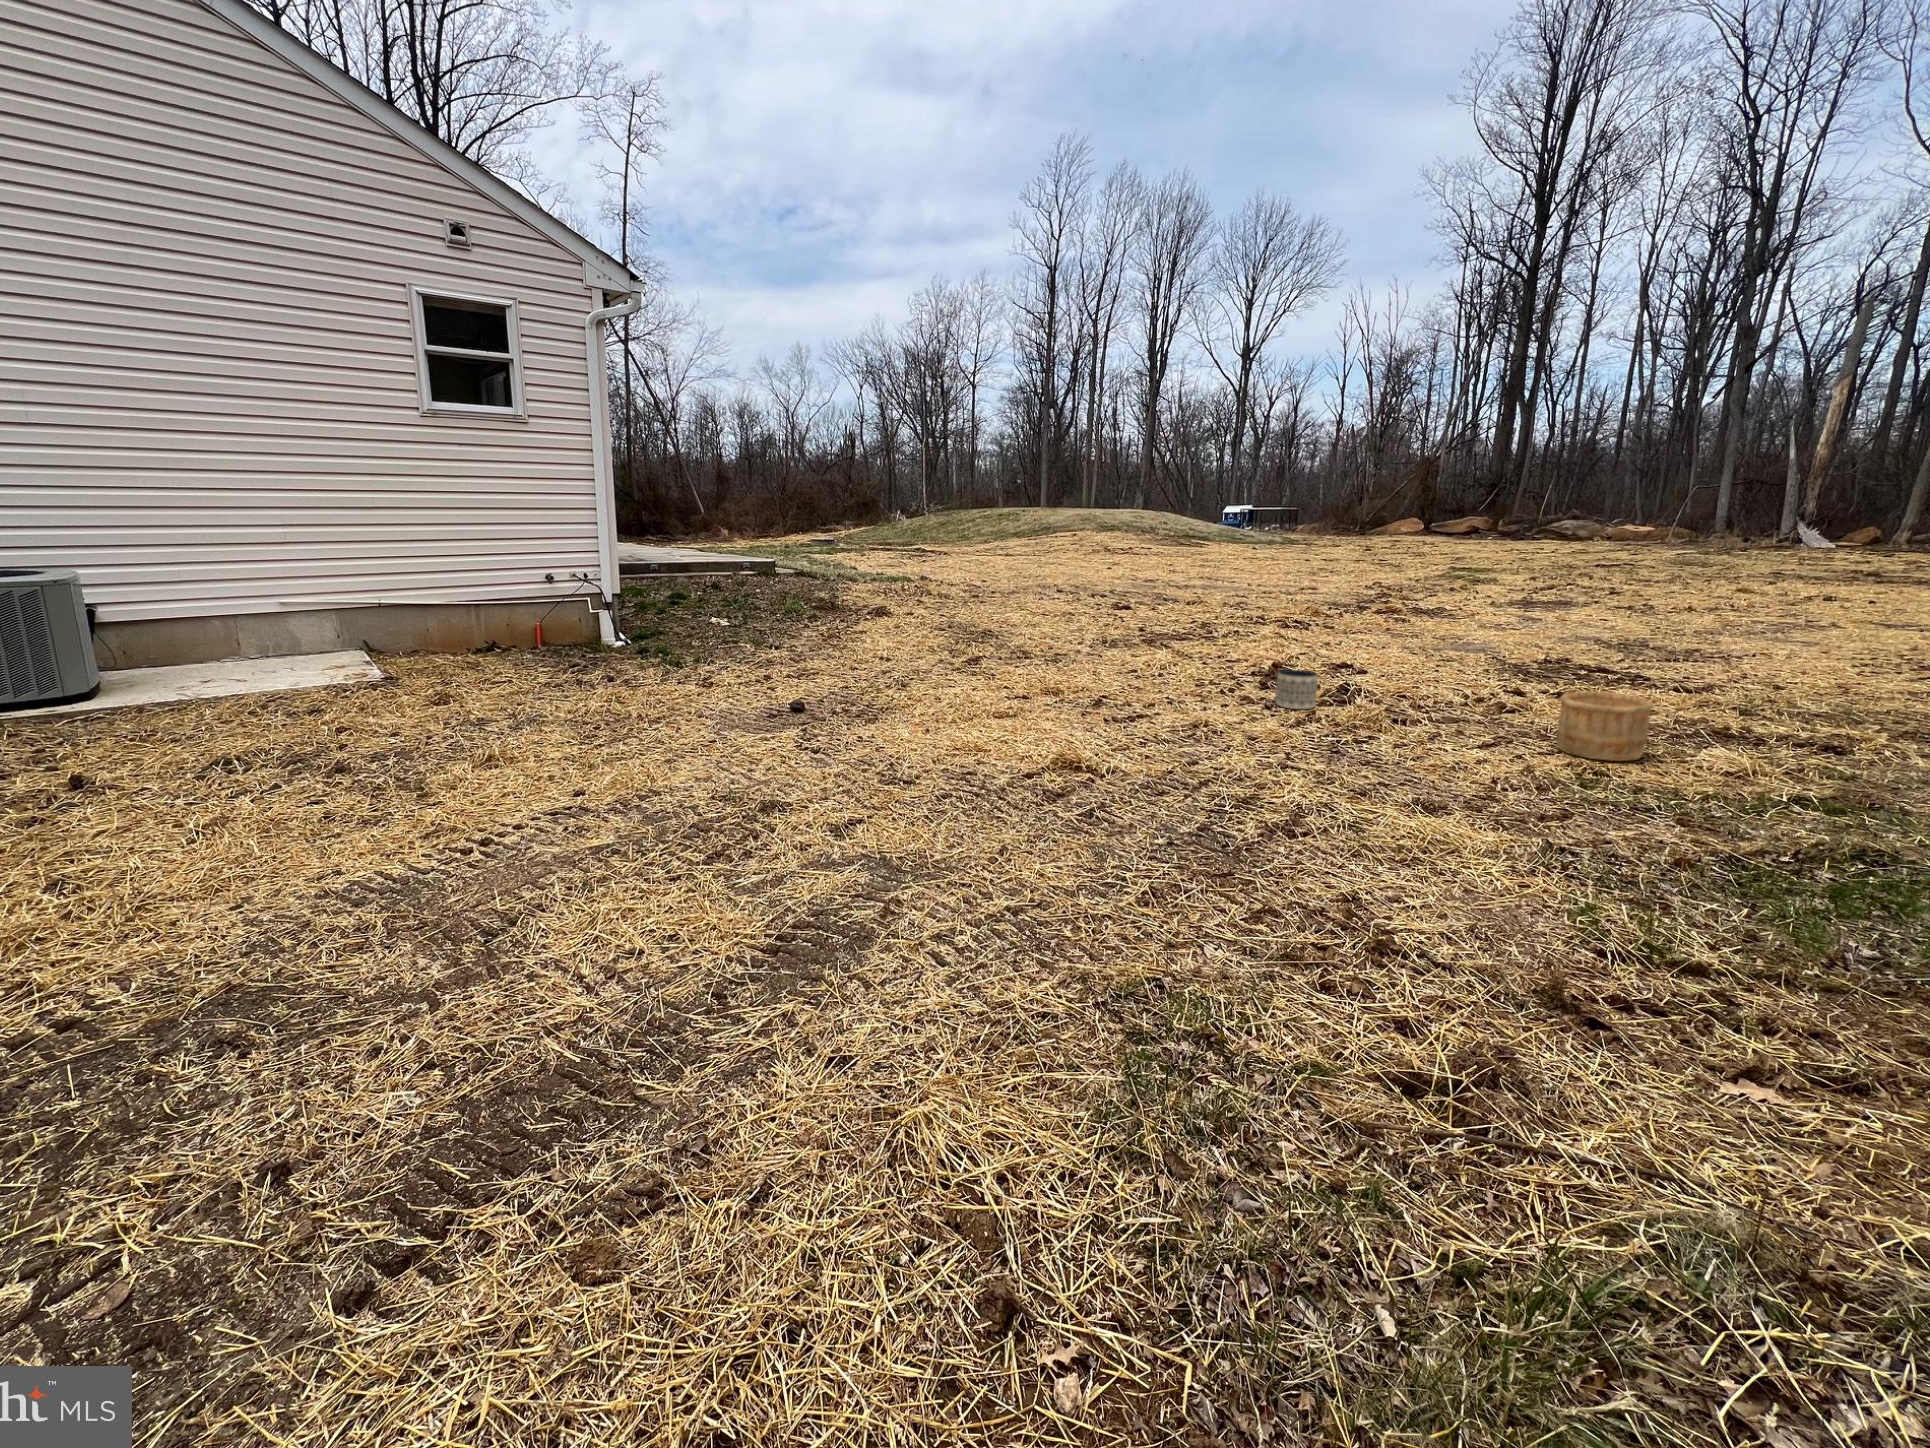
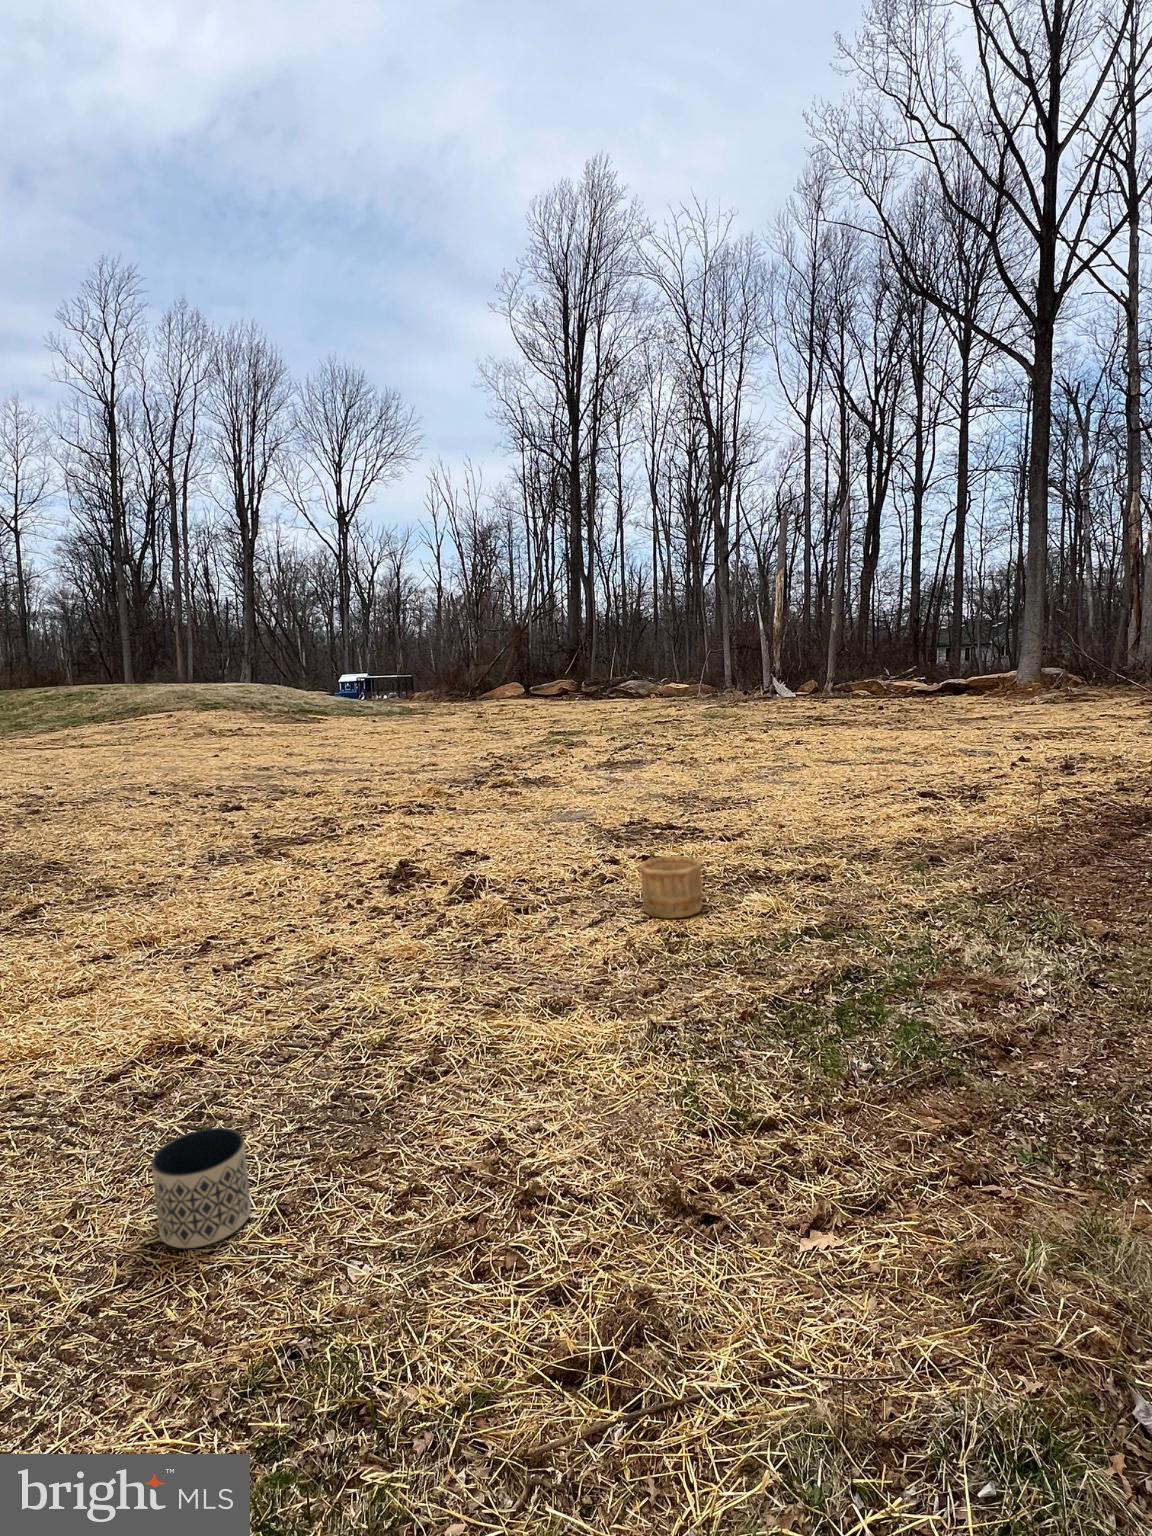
planter: present [1276,669,1318,709] -> present [151,1128,251,1248]

